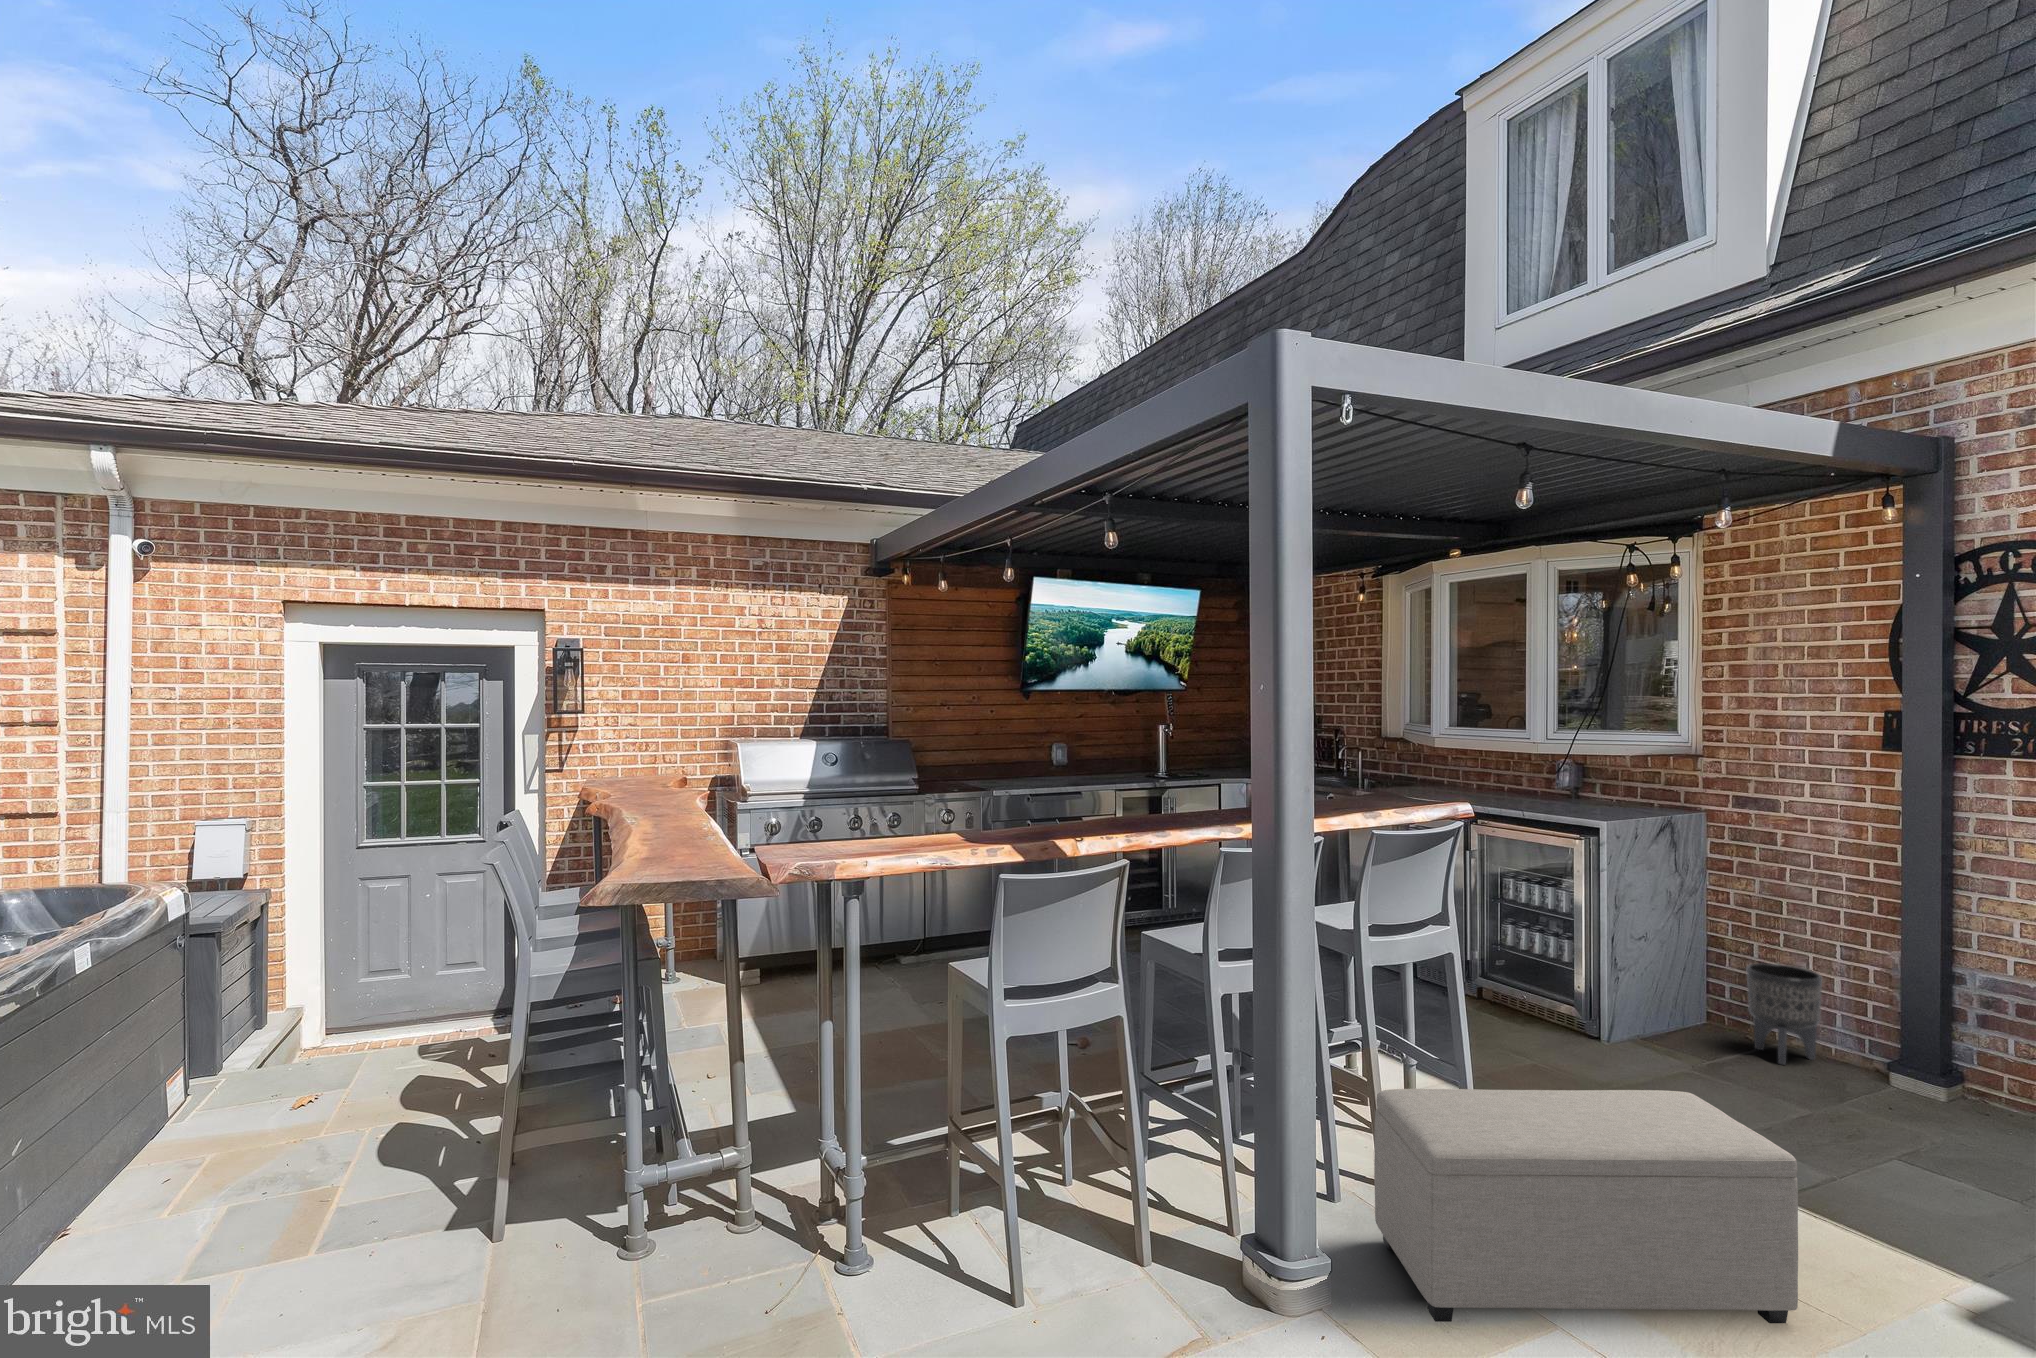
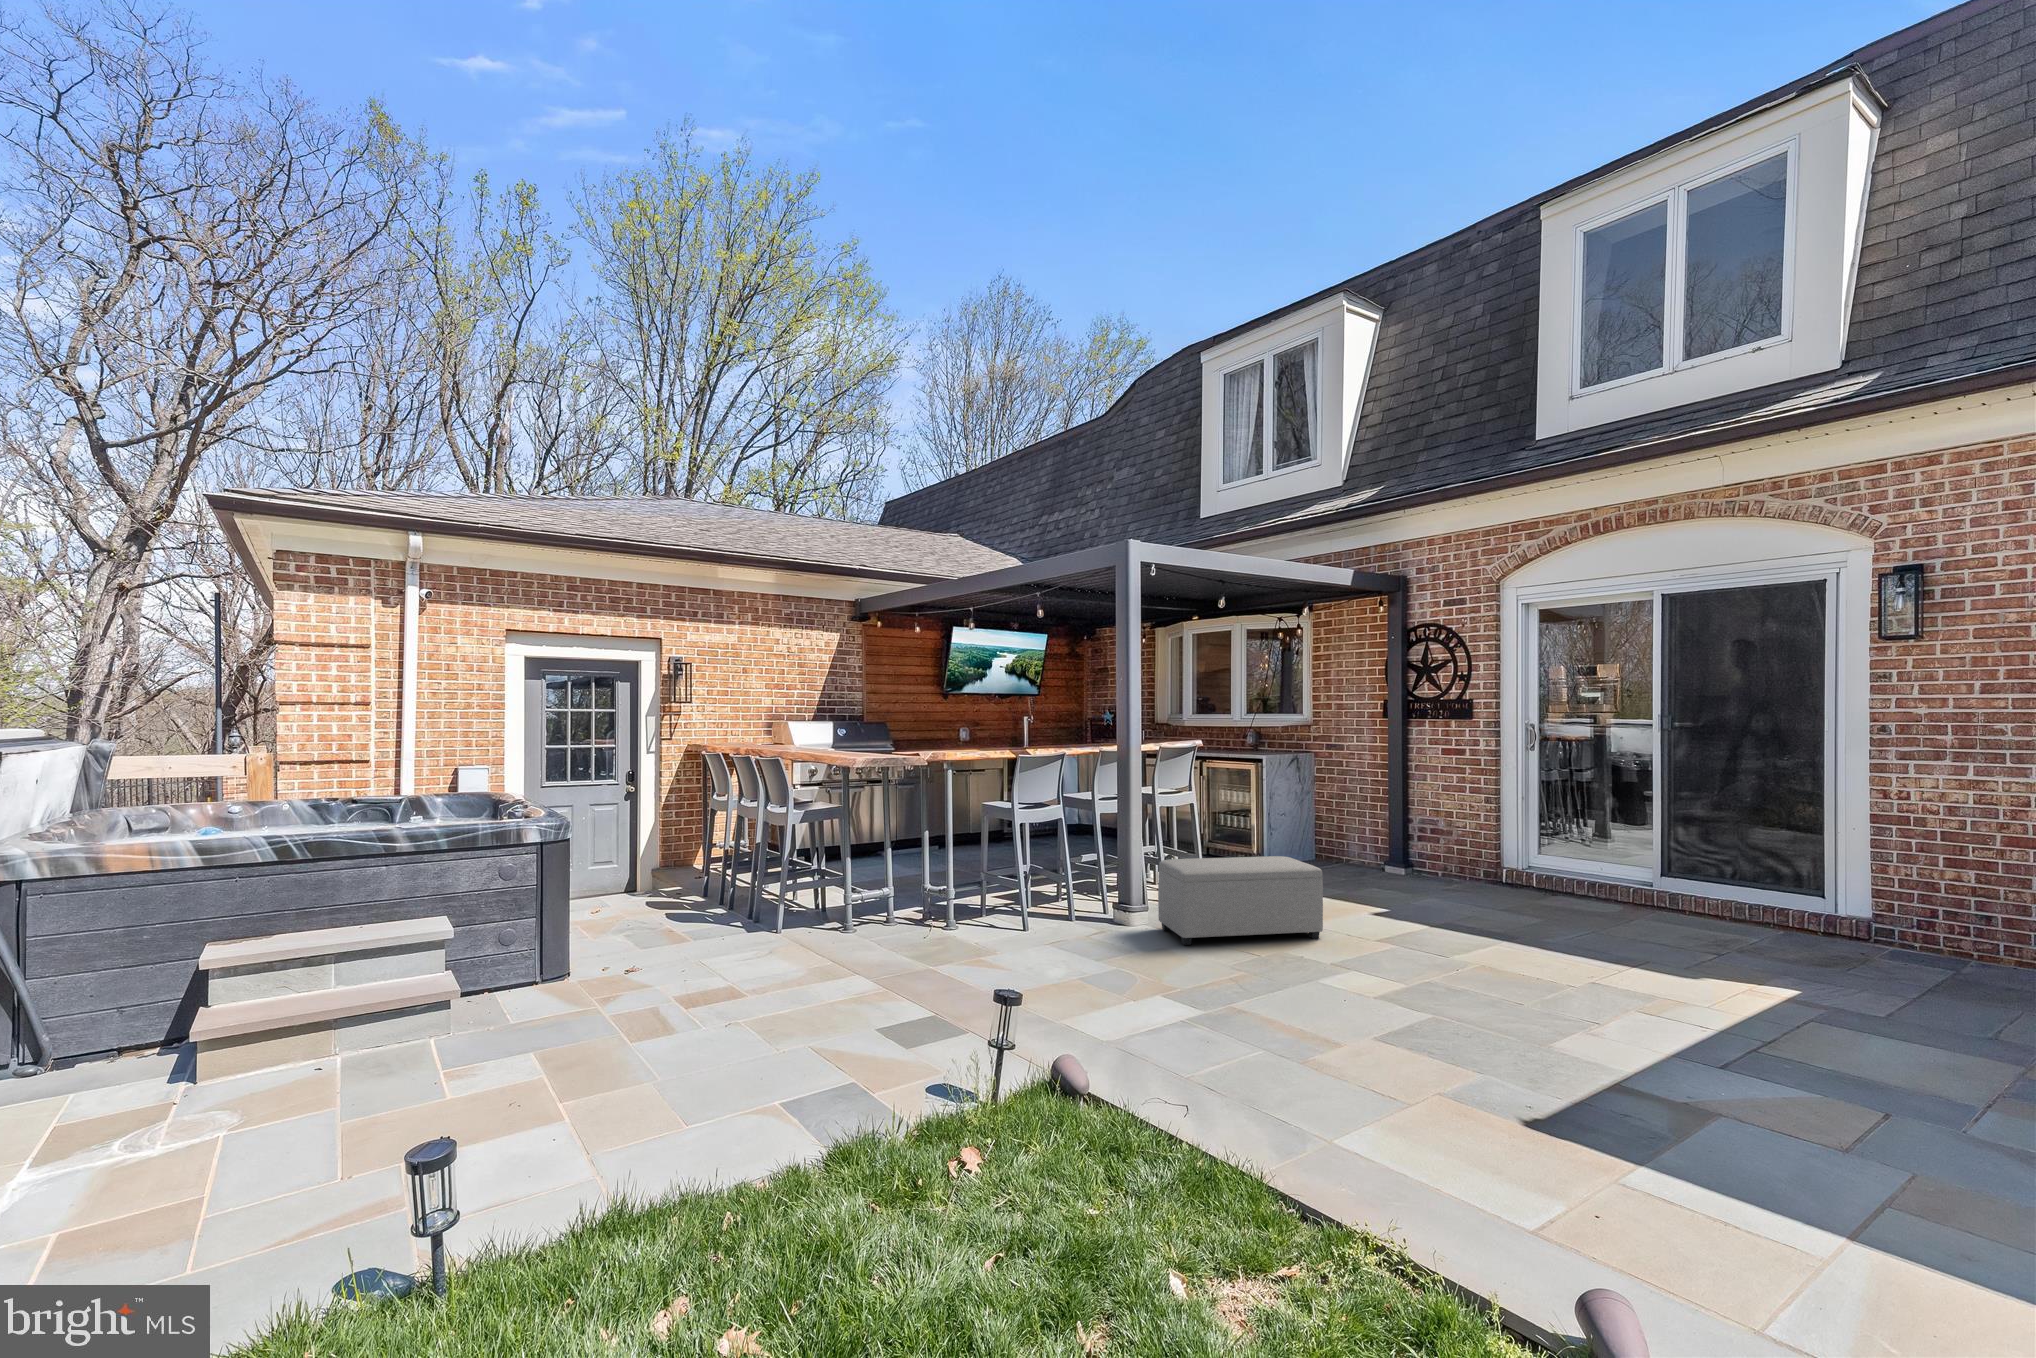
planter: present [1746,963,1822,1065] -> none [1329,827,1361,874]

